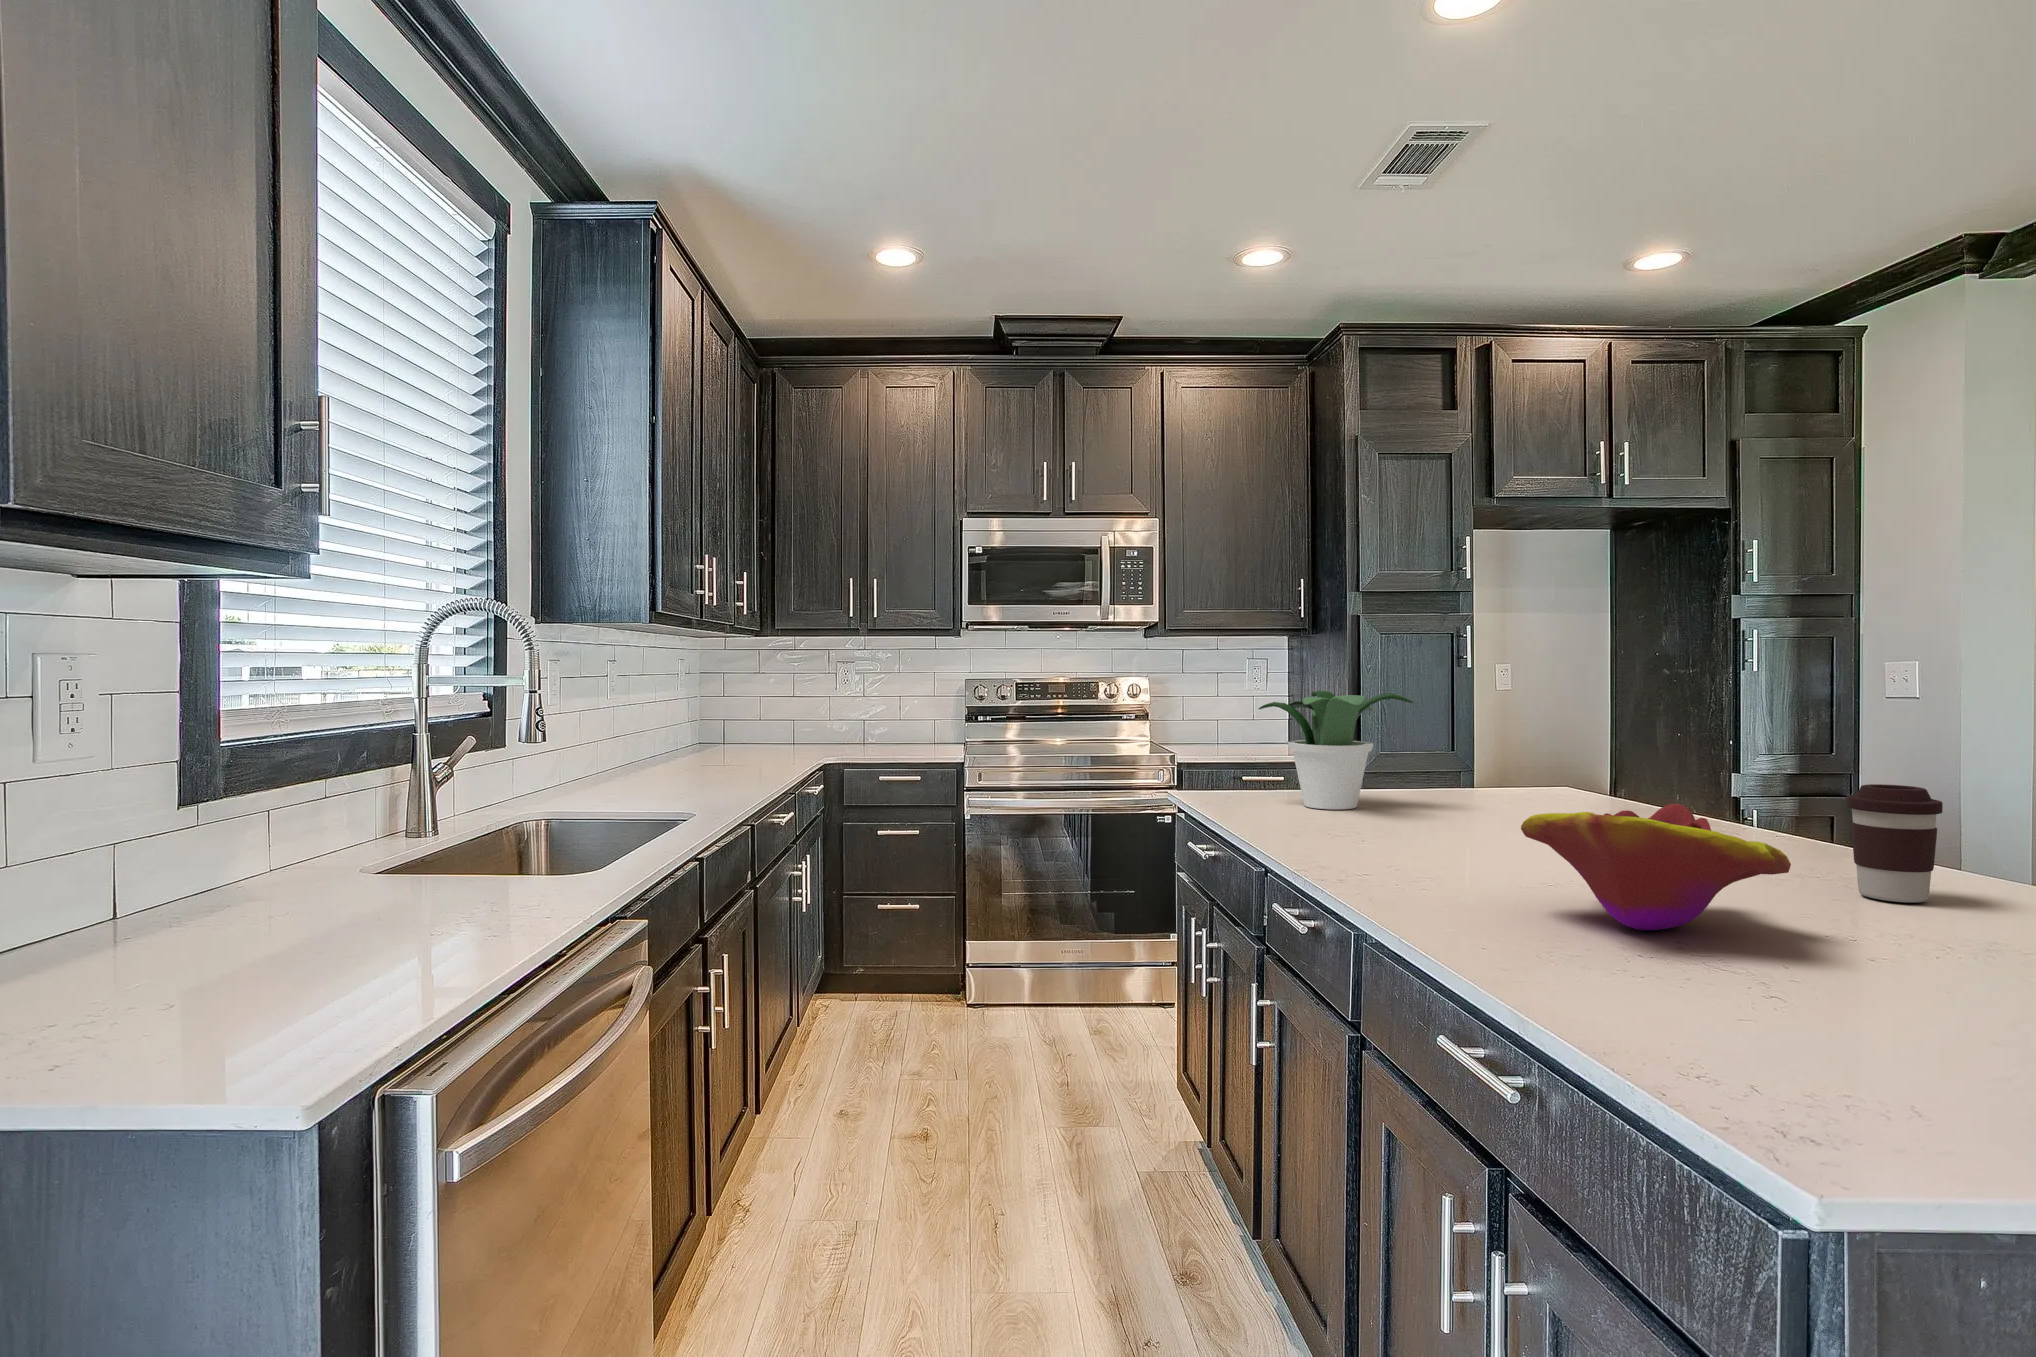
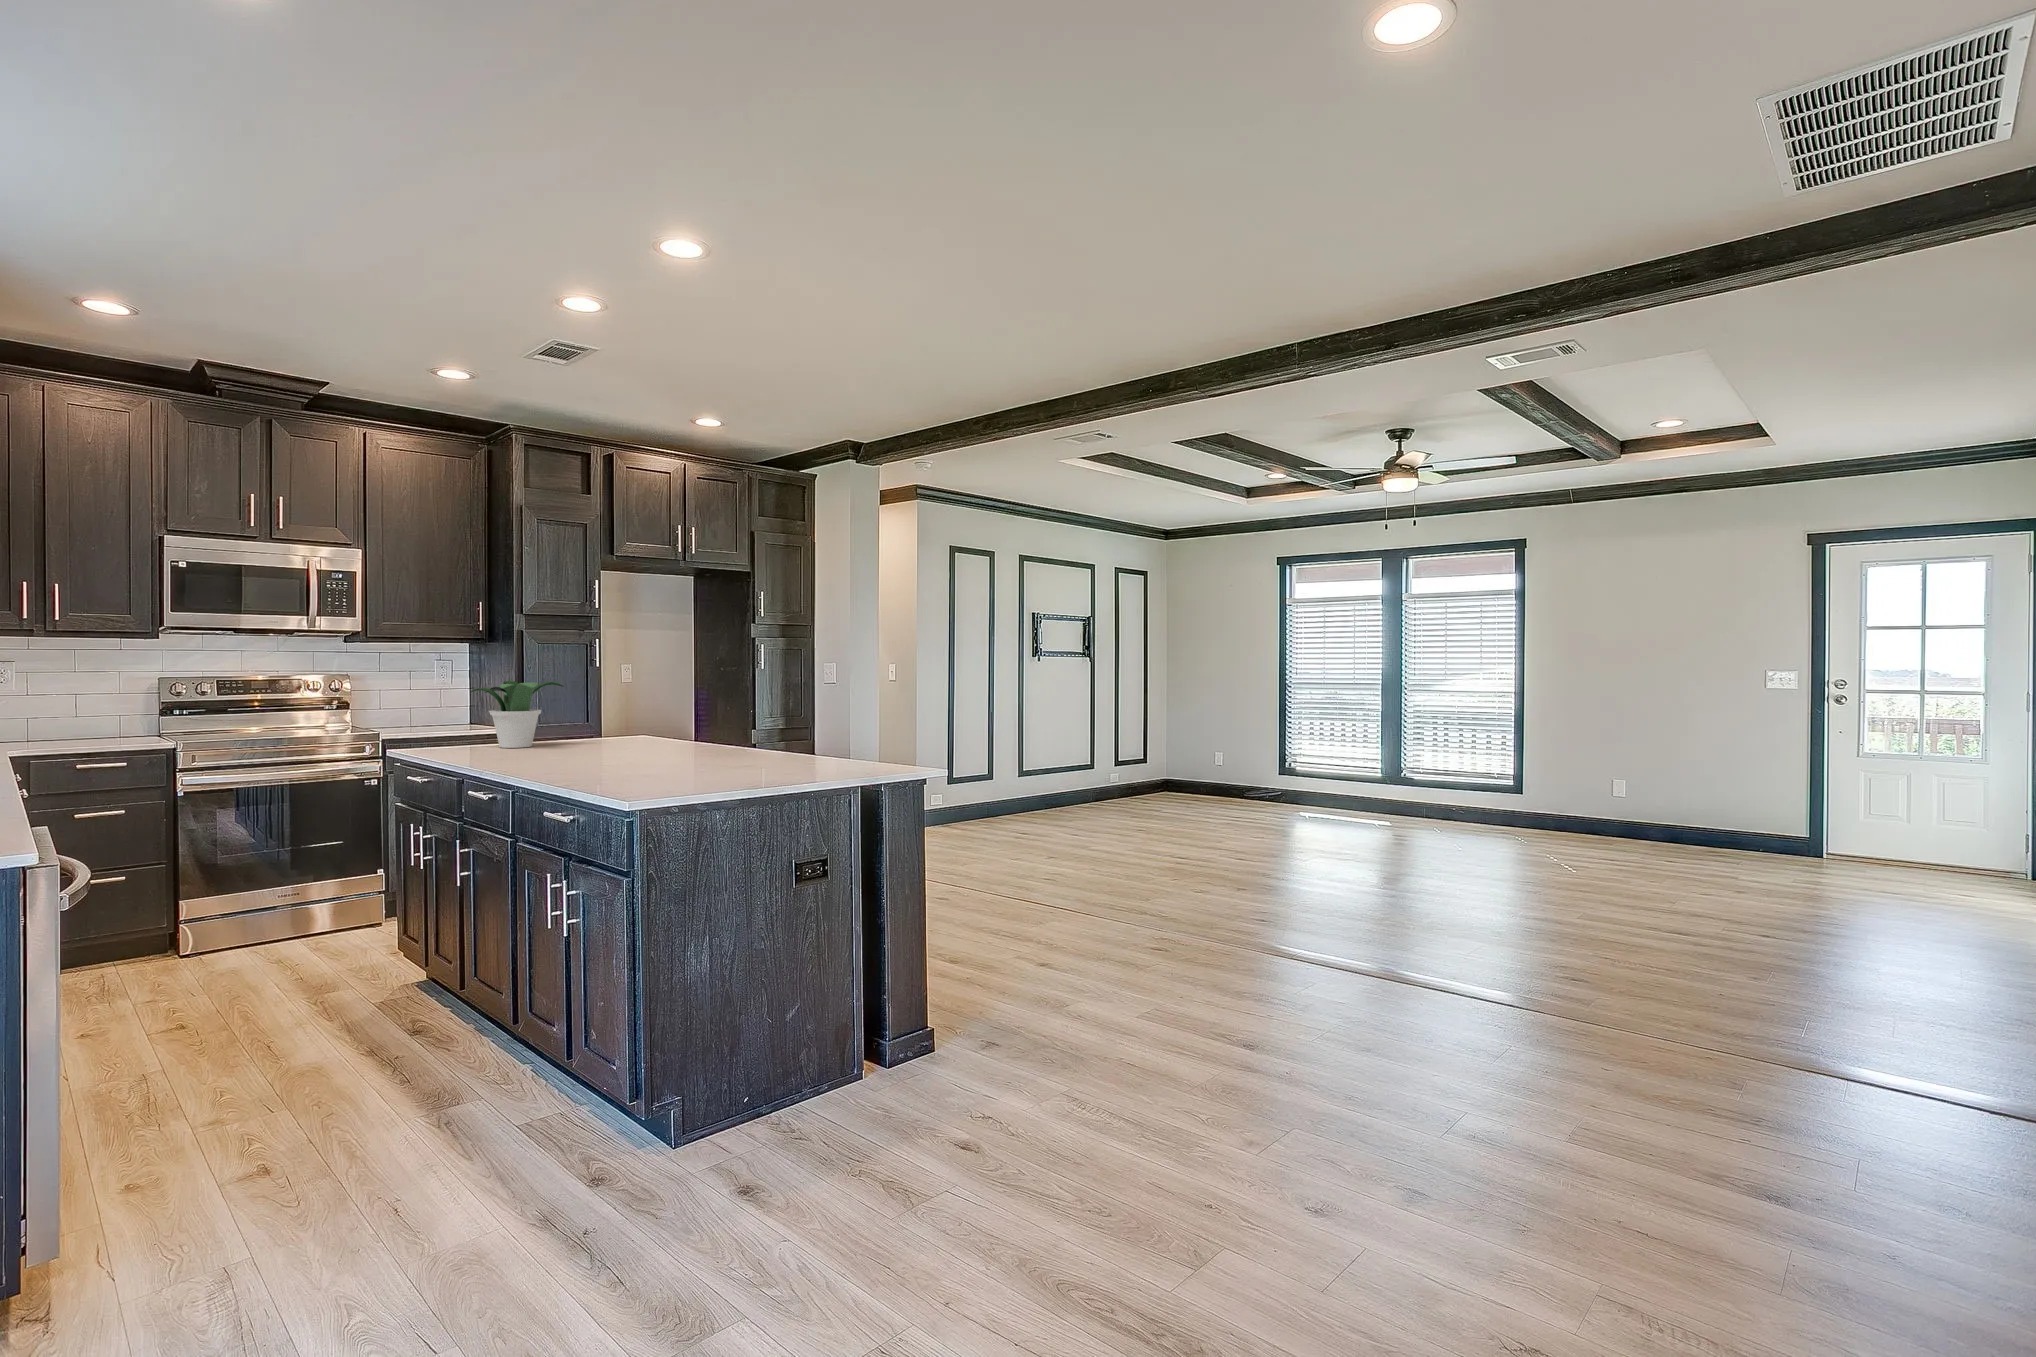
coffee cup: present [1846,784,1943,903] -> none [734,712,763,755]
decorative bowl: present [1521,804,1791,930] -> none [609,721,703,767]

